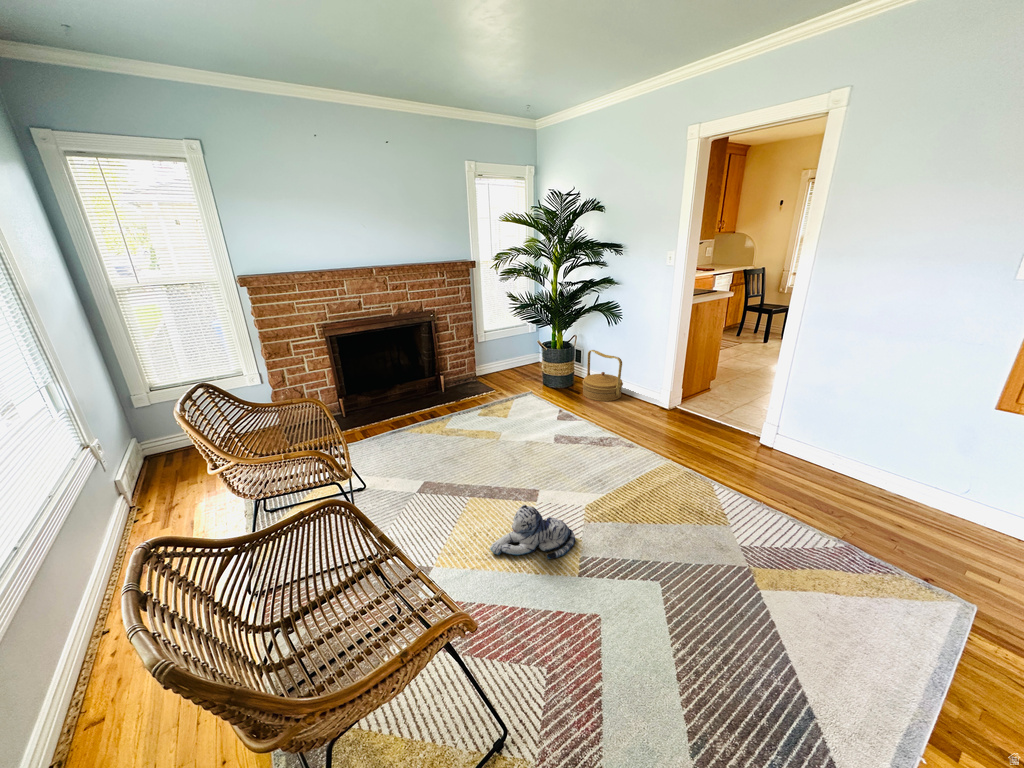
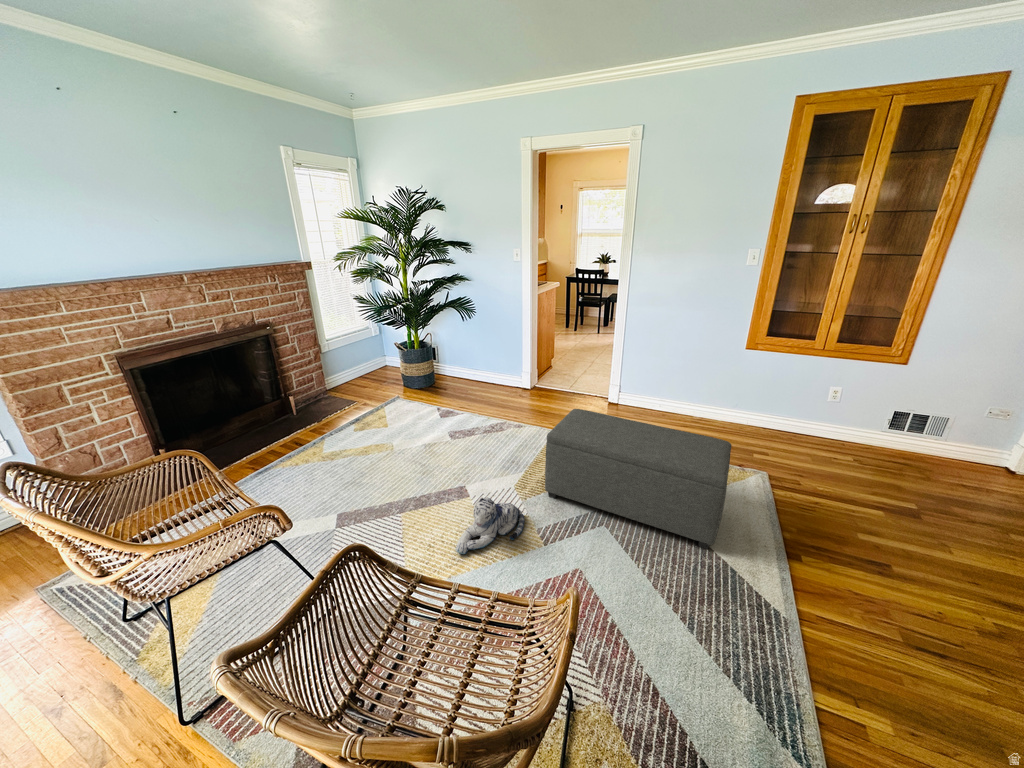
woven basket: present [583,350,623,401] -> none [447,346,484,392]
ottoman: none [612,439,875,668] -> present [545,409,731,549]

